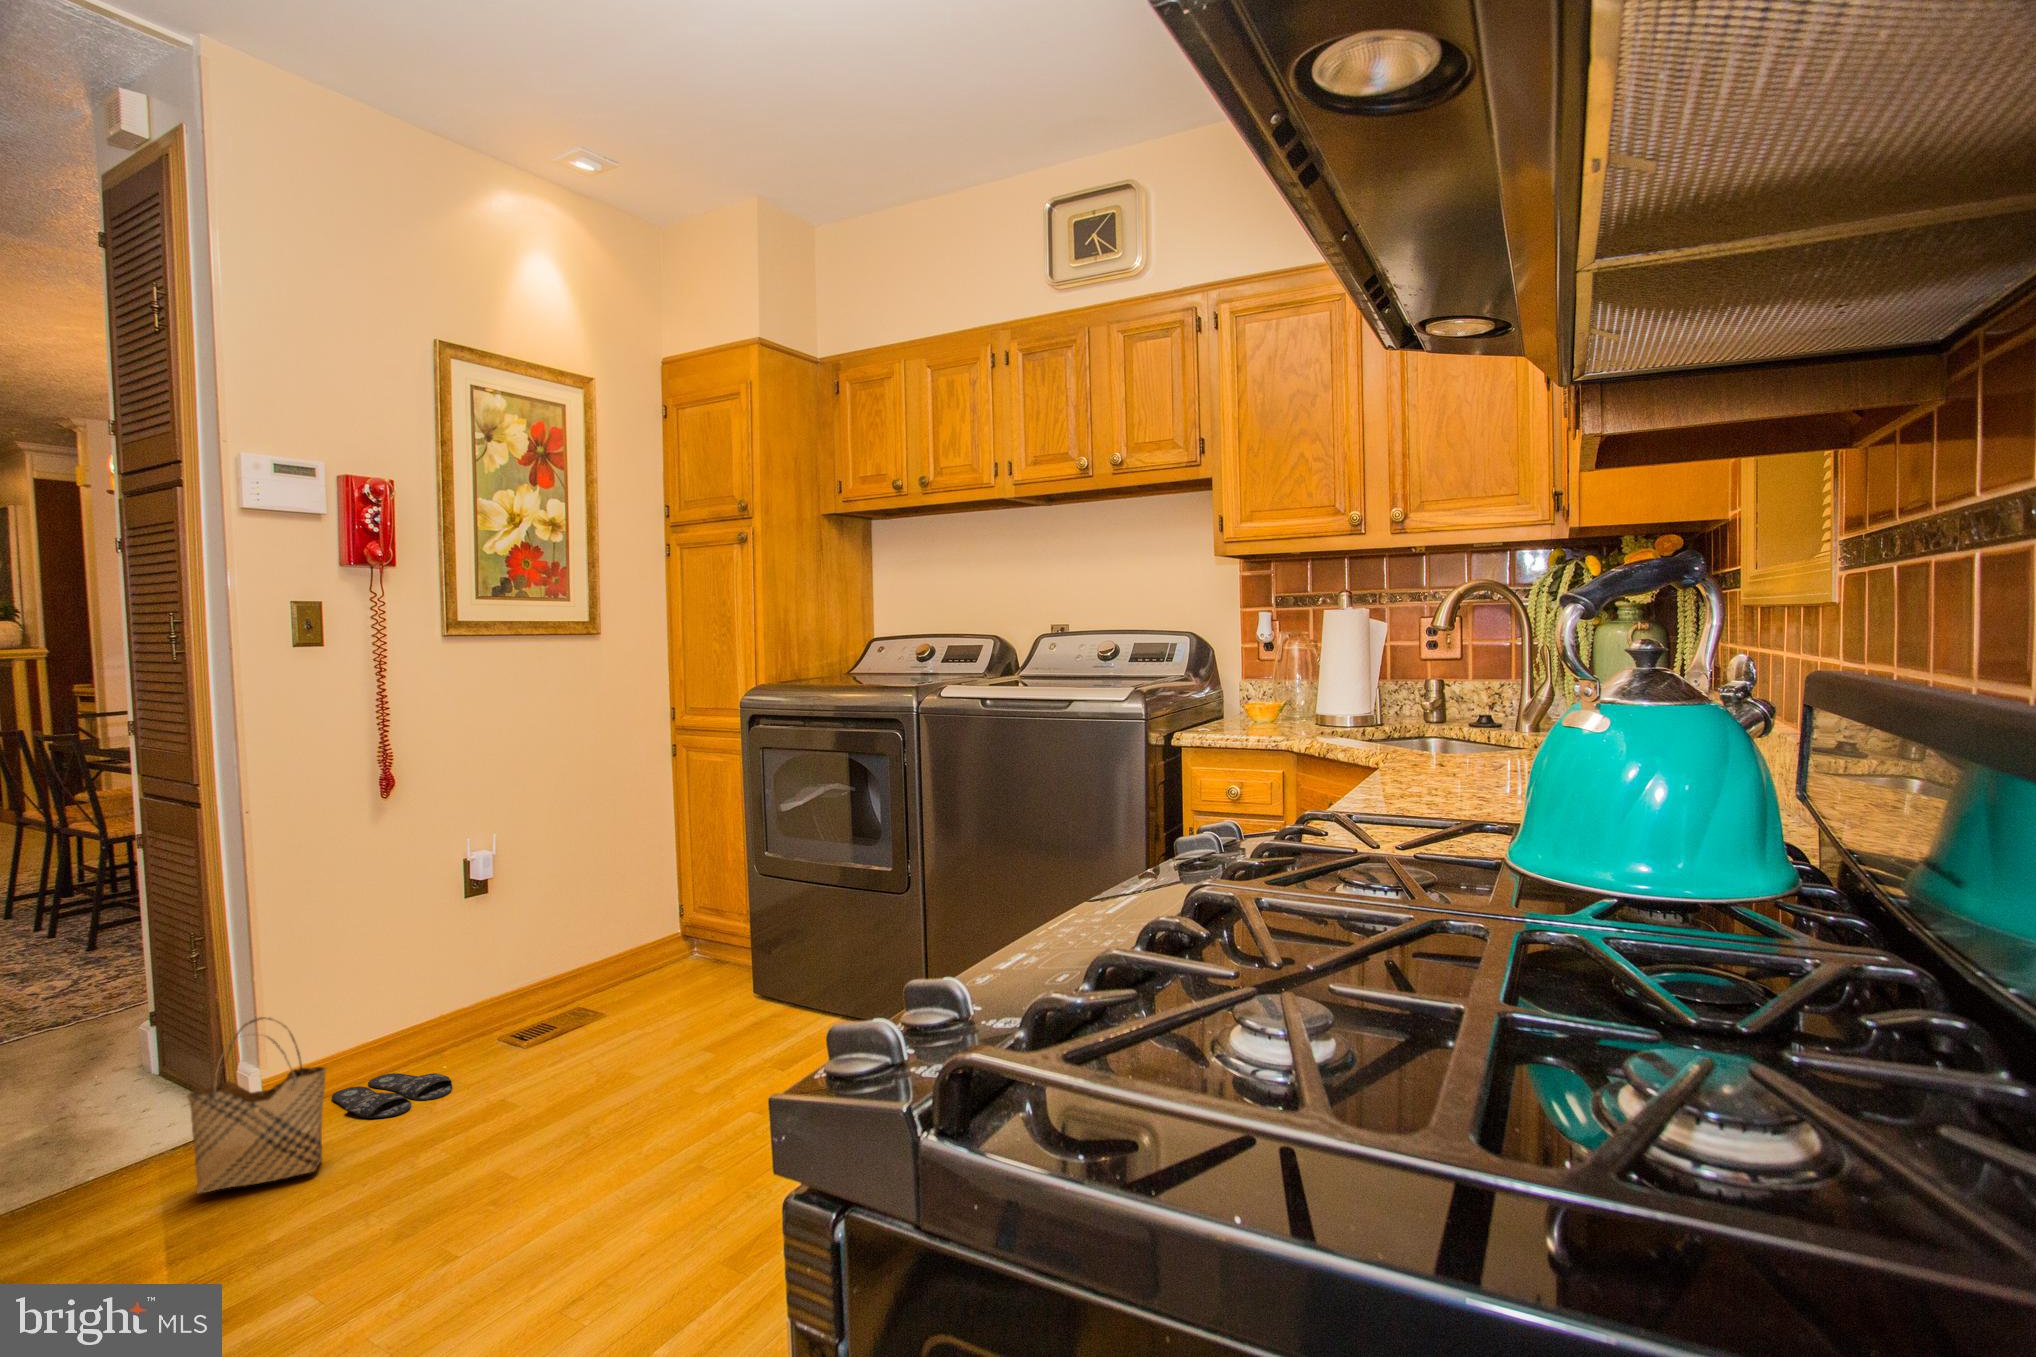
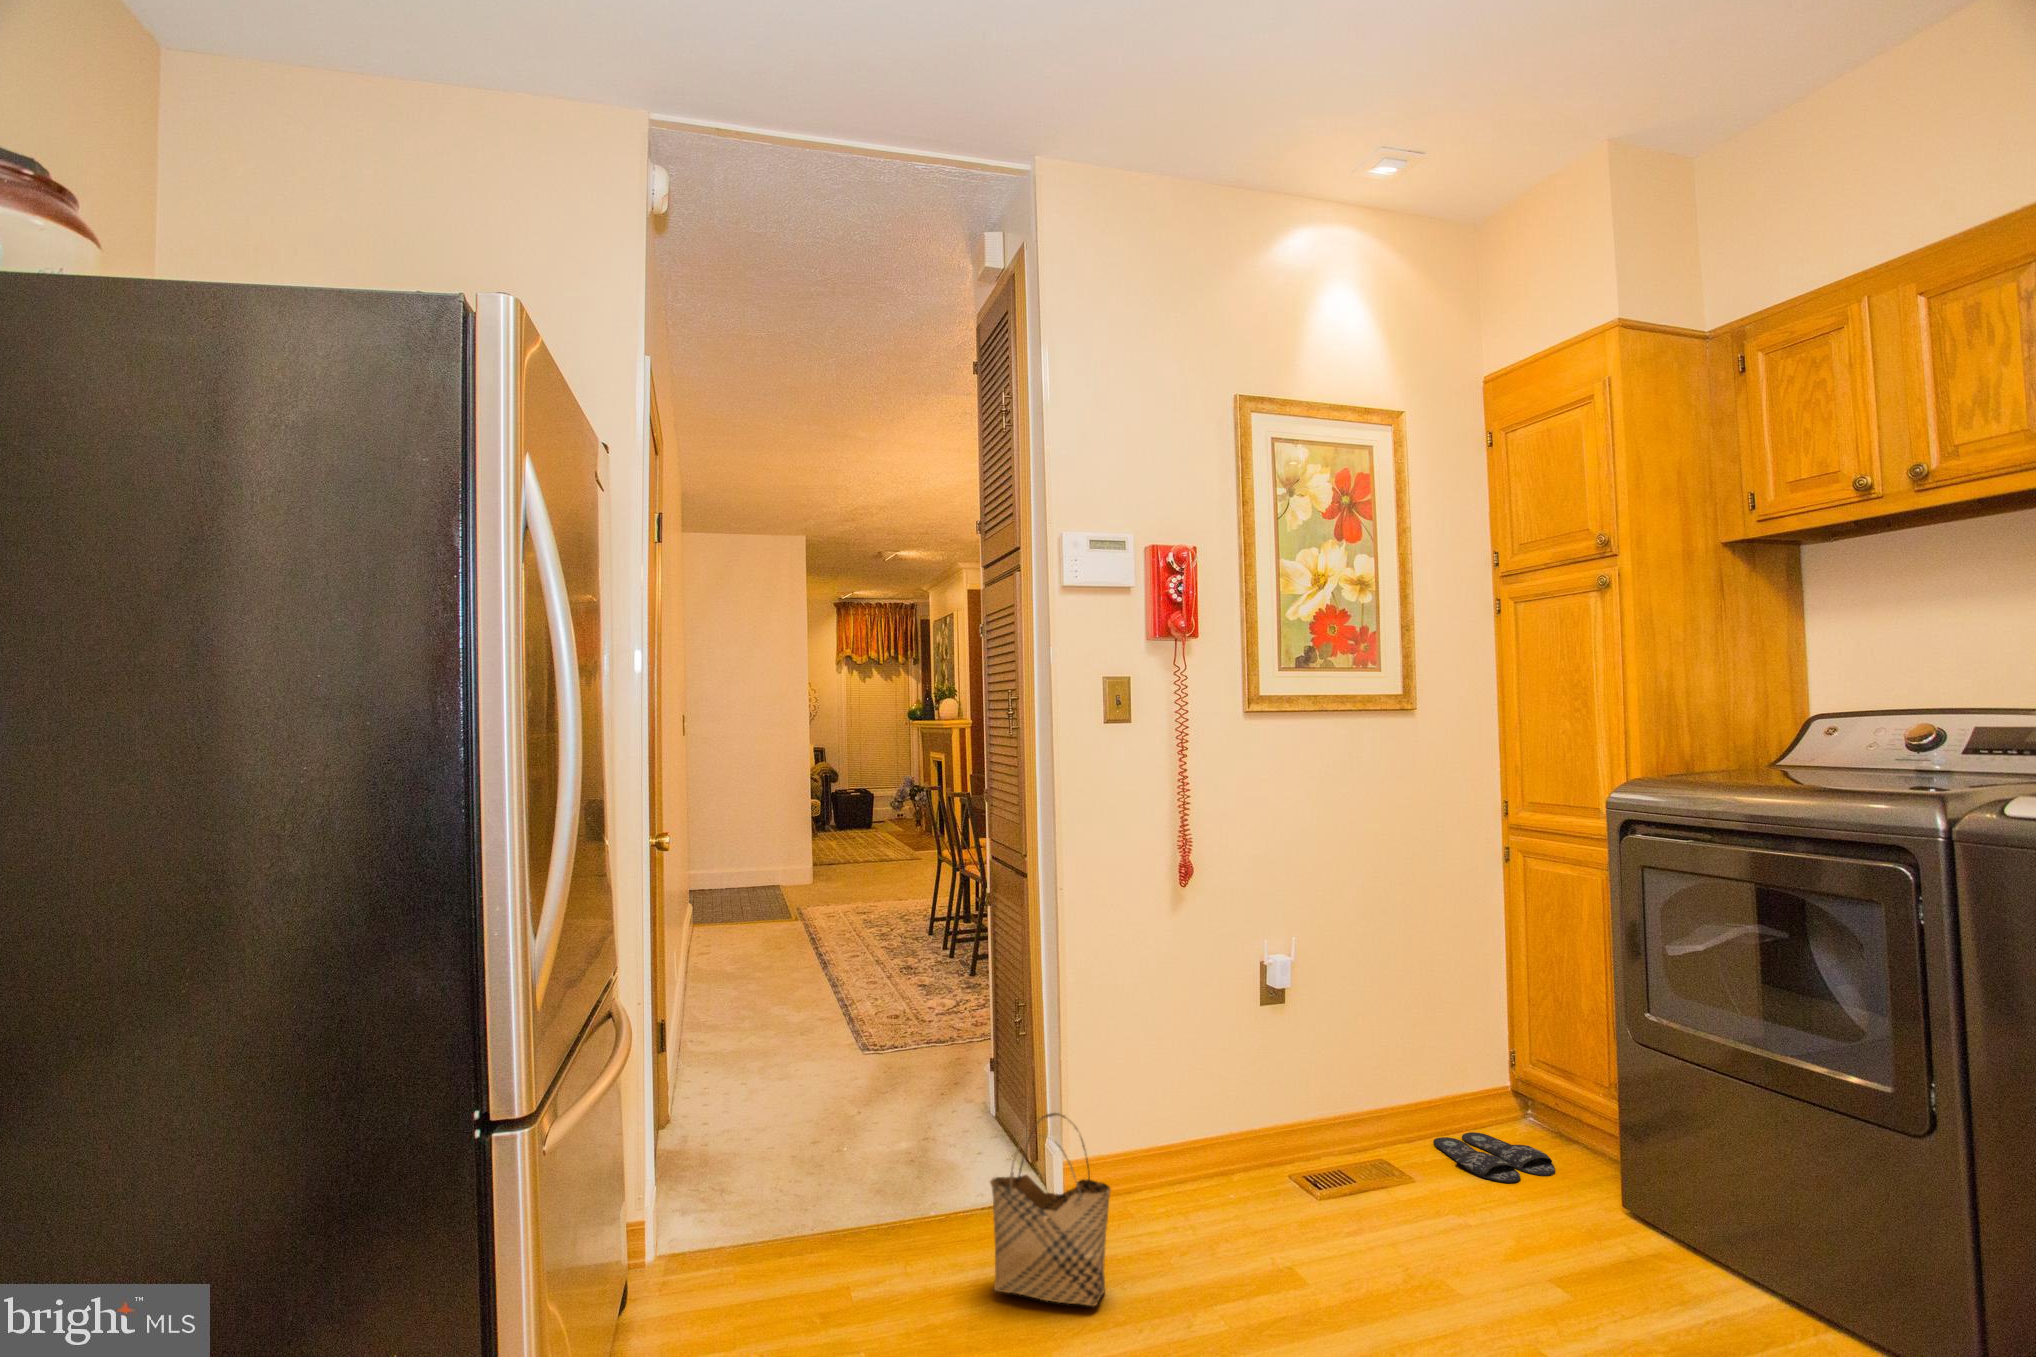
slippers: present [332,1073,453,1118] -> present [1433,1132,1555,1183]

